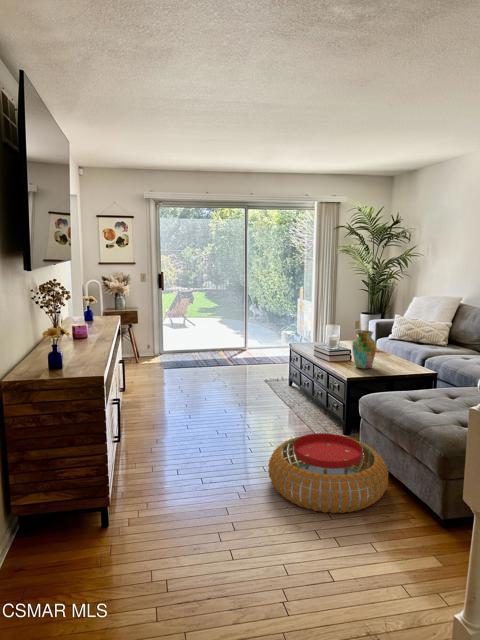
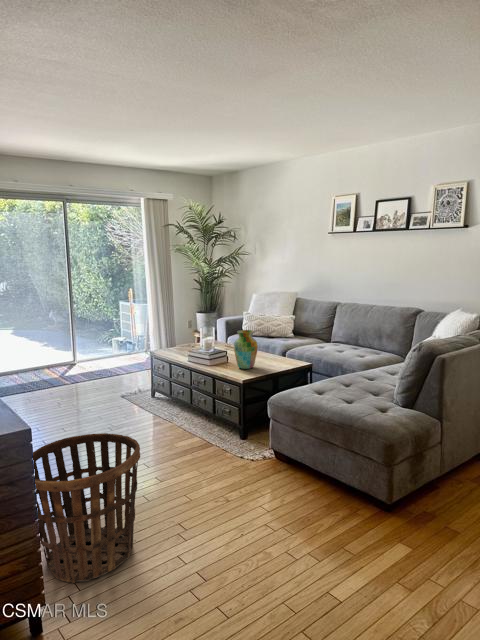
basket: none [119,397,207,505] -> present [33,433,140,583]
pouf: present [268,433,388,513] -> none [201,442,327,529]

